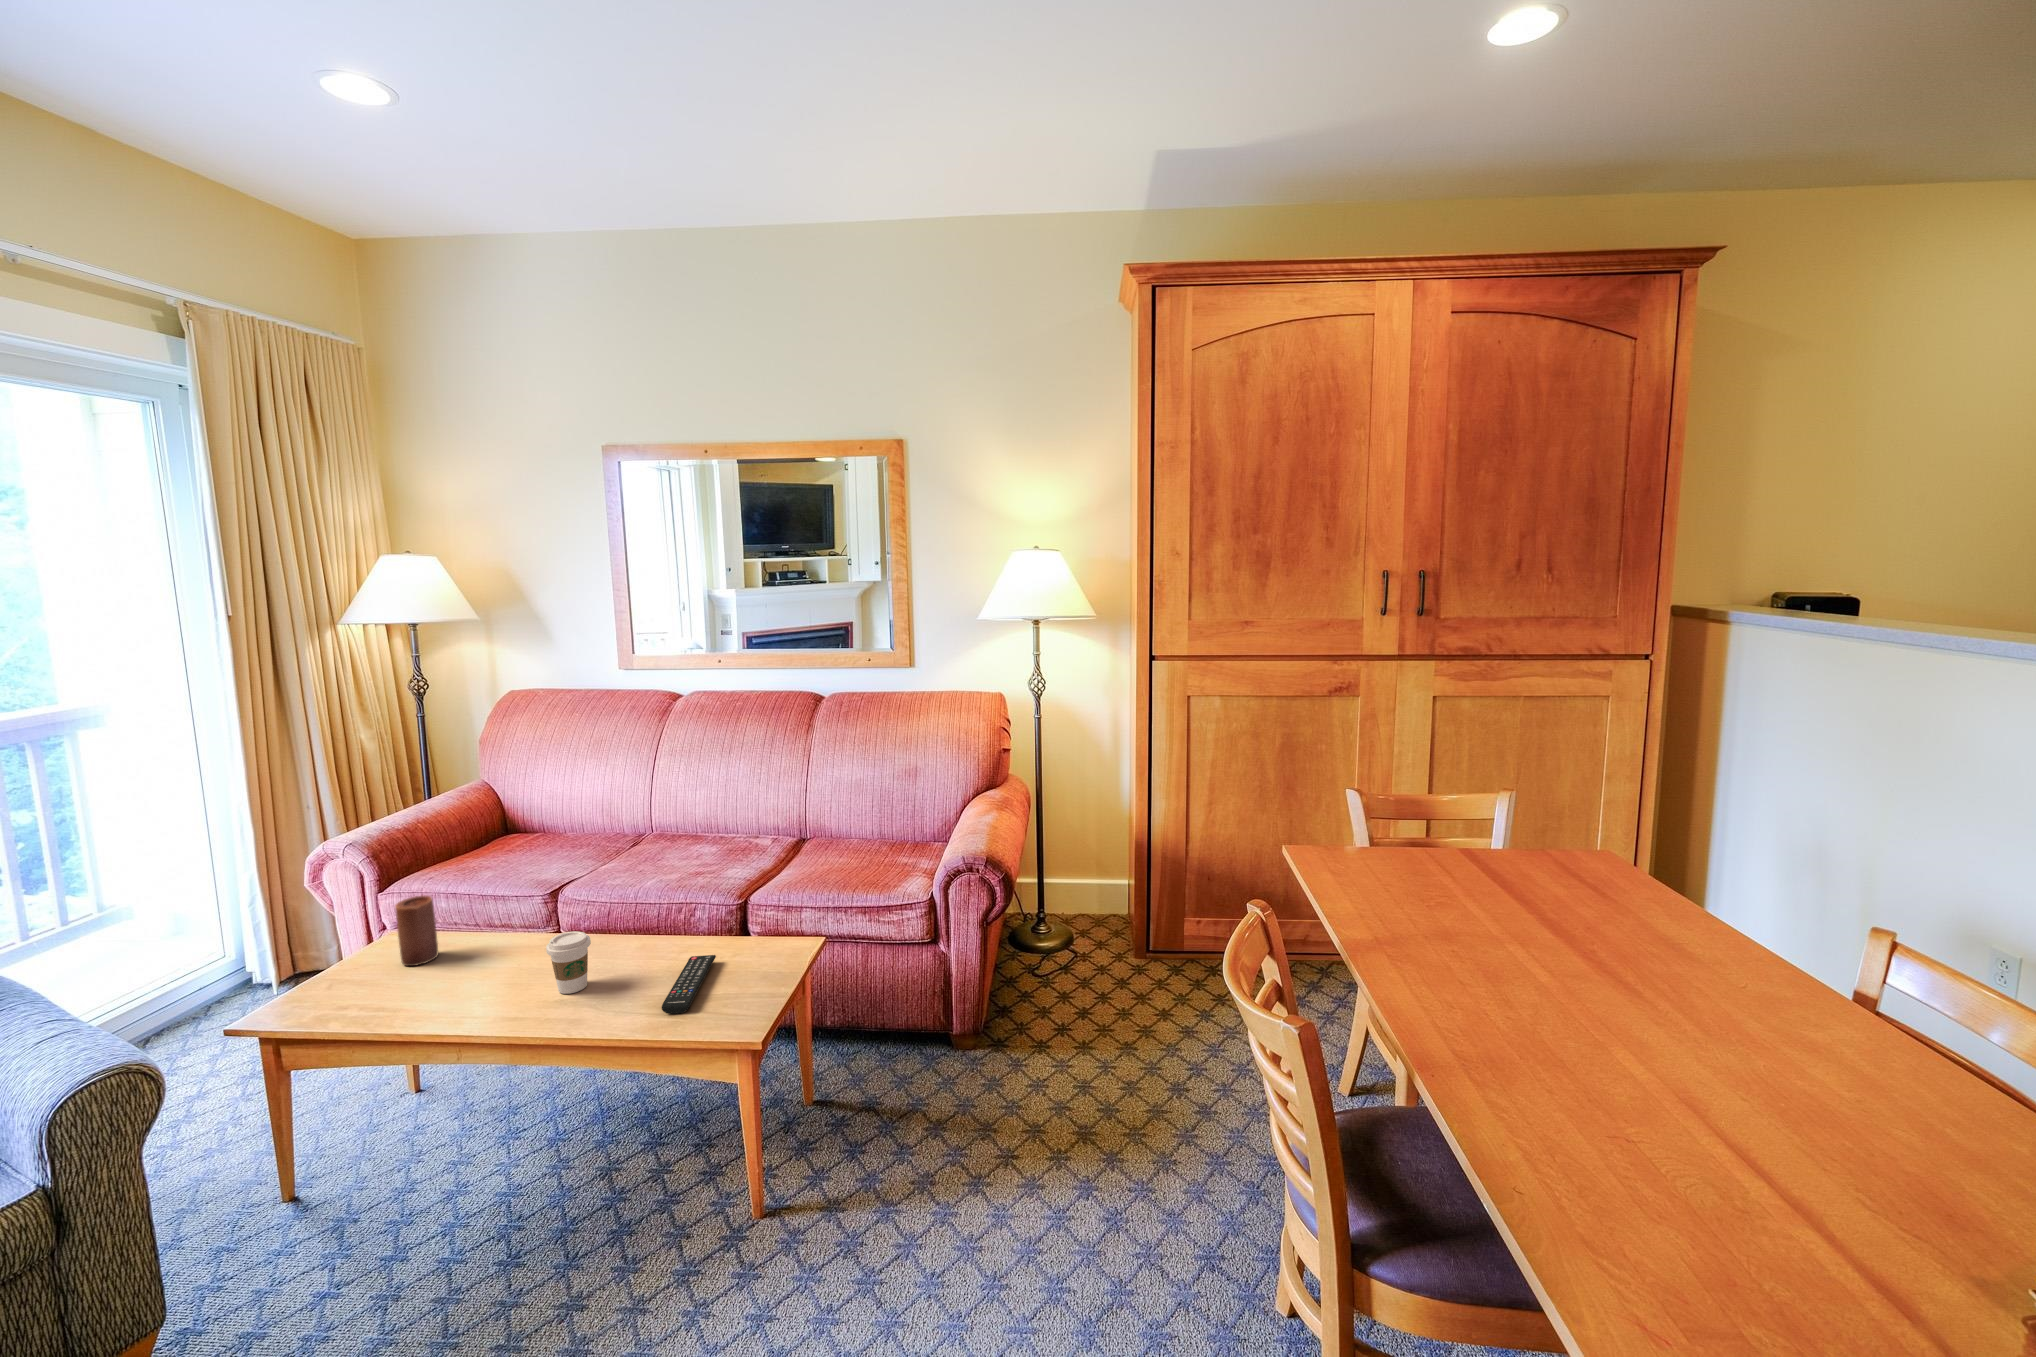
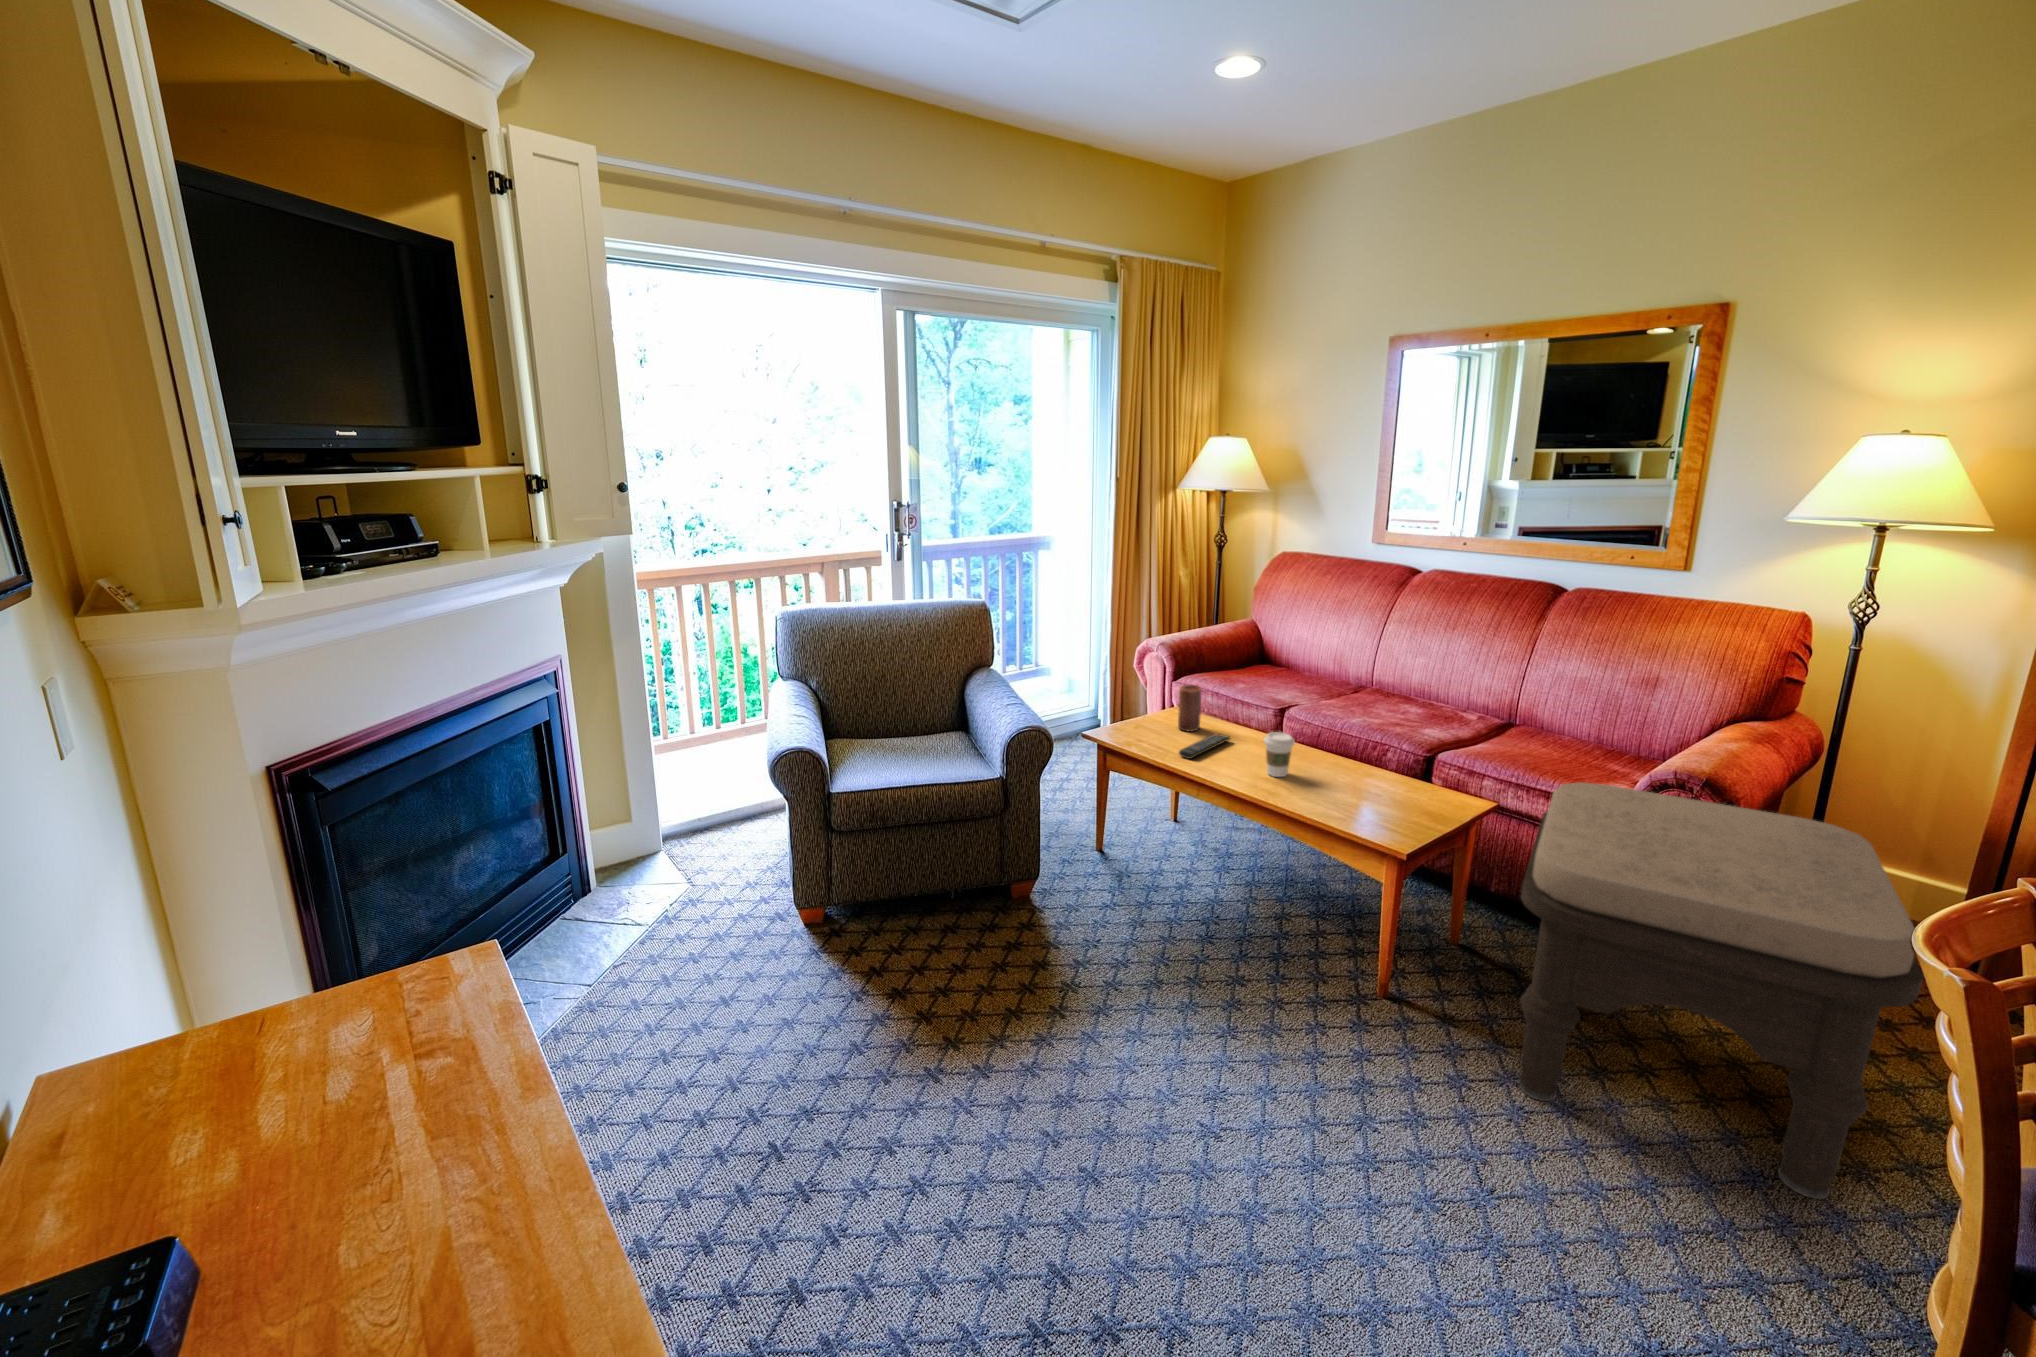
ottoman: none [875,873,1174,1254] -> present [1518,782,1924,1199]
remote control: present [662,955,716,1014] -> present [1179,733,1230,759]

